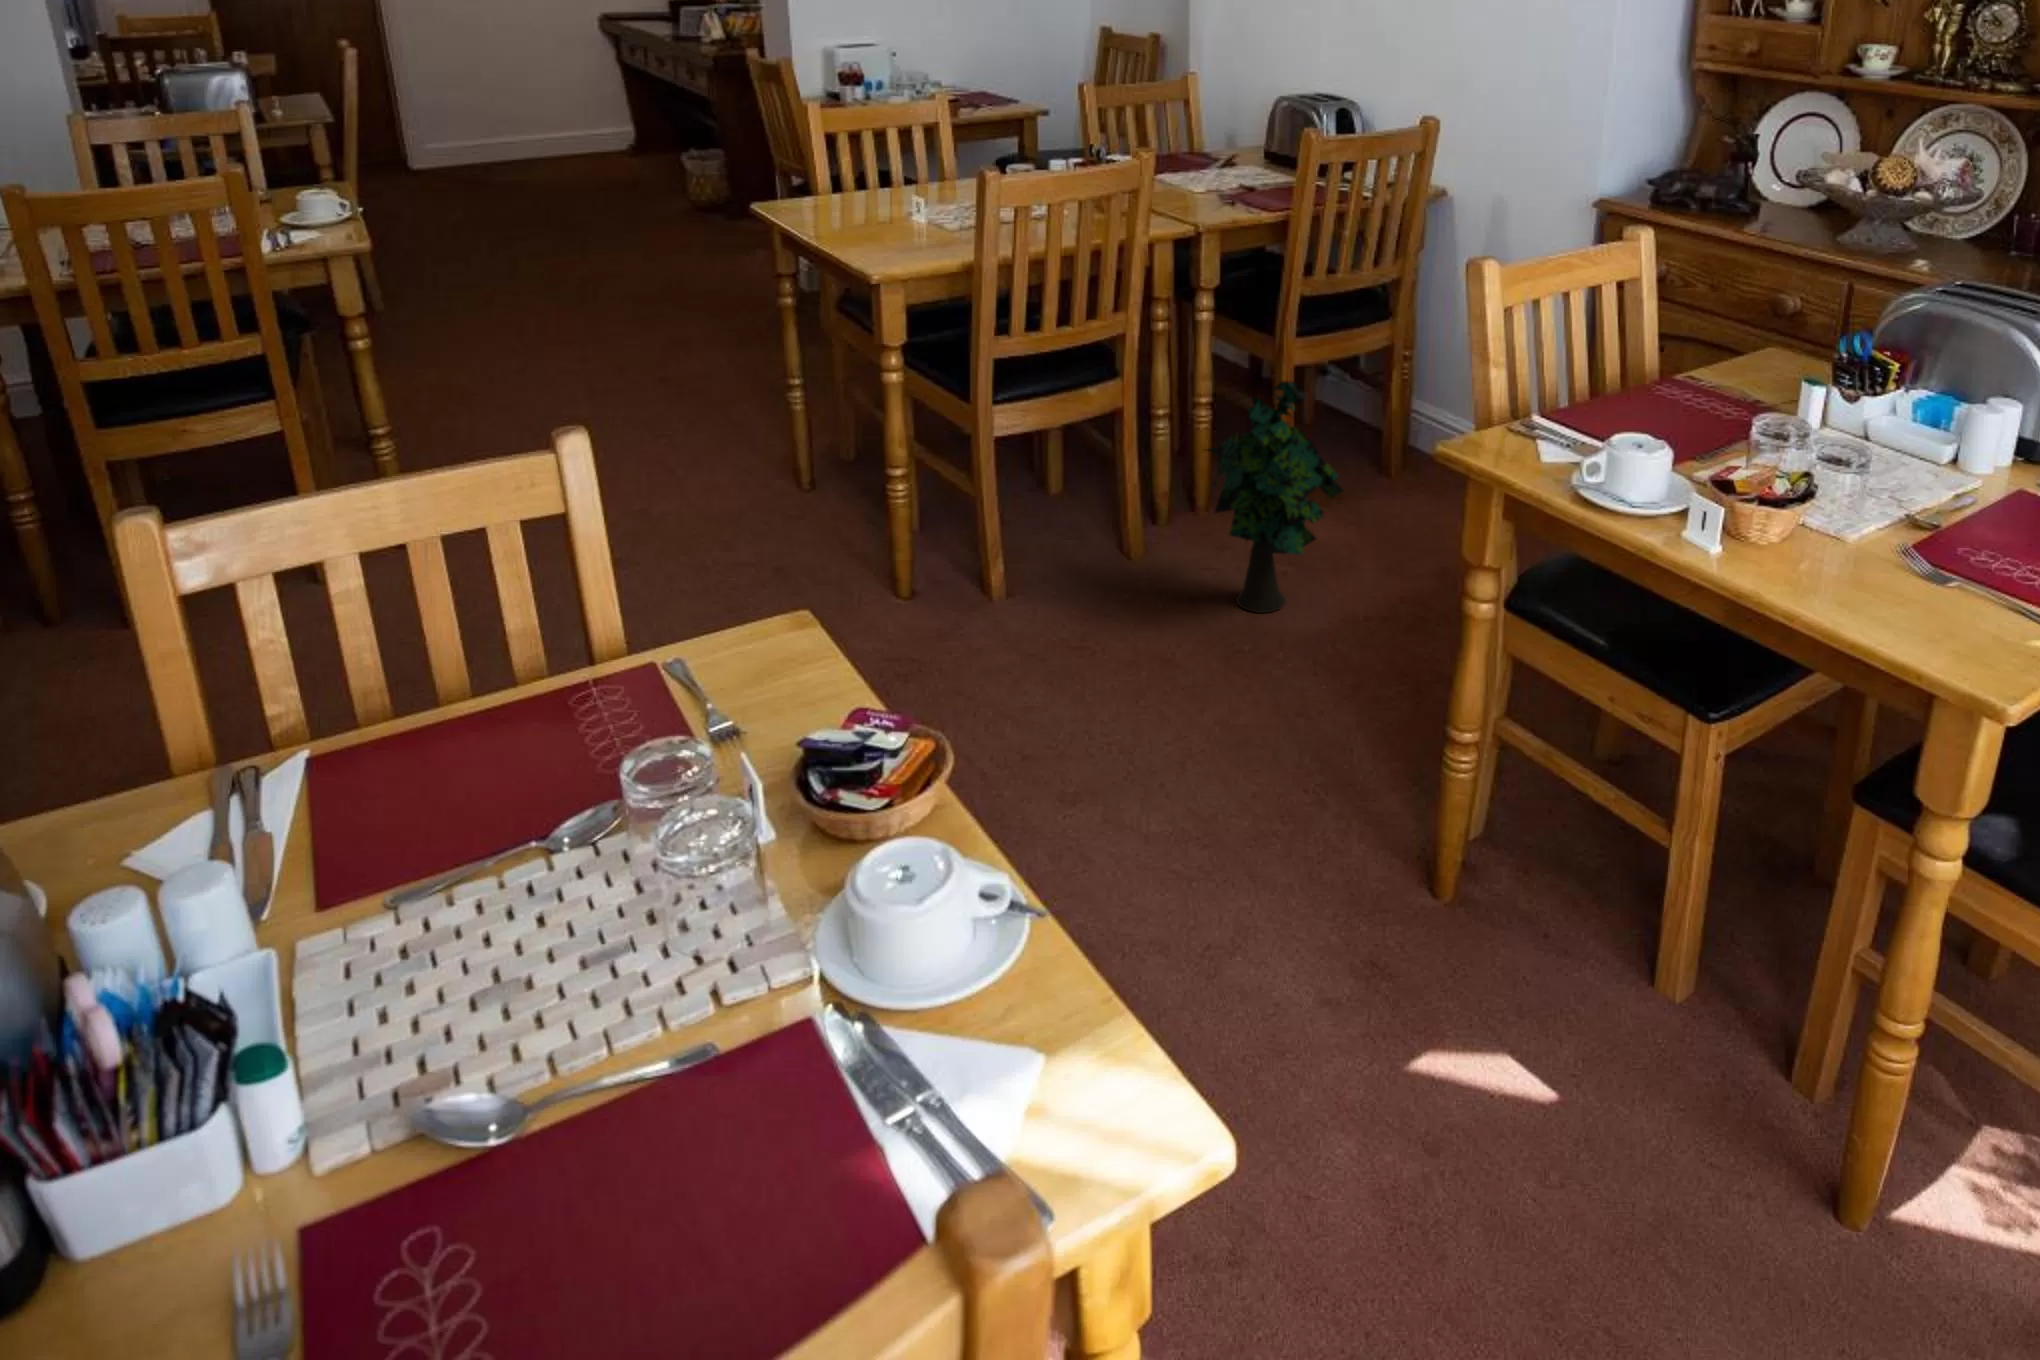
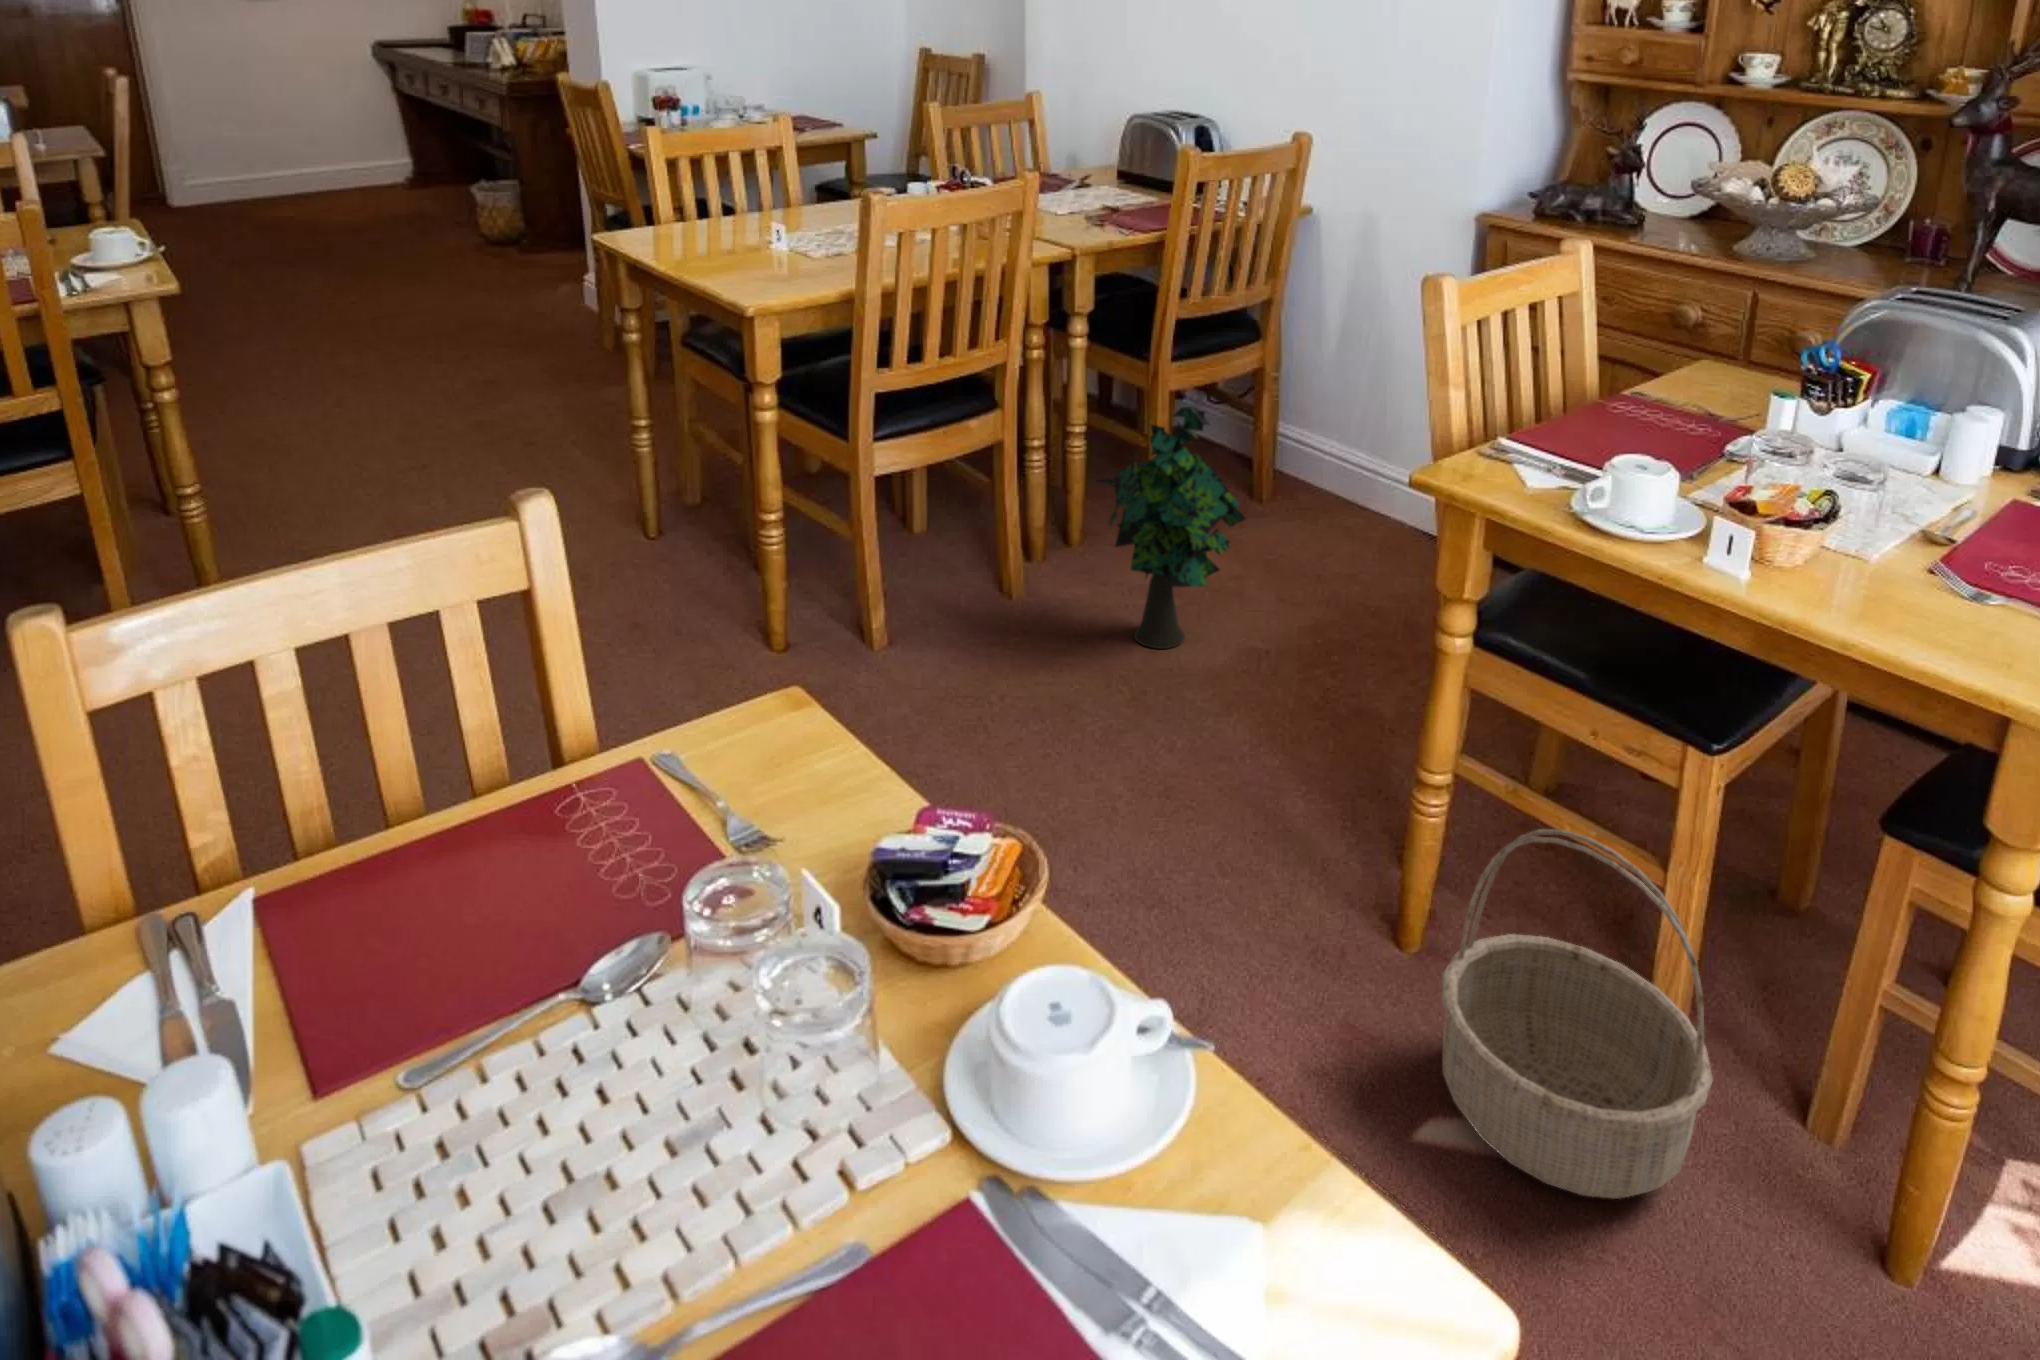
basket: none [1437,781,1681,1130] -> present [1441,829,1713,1199]

